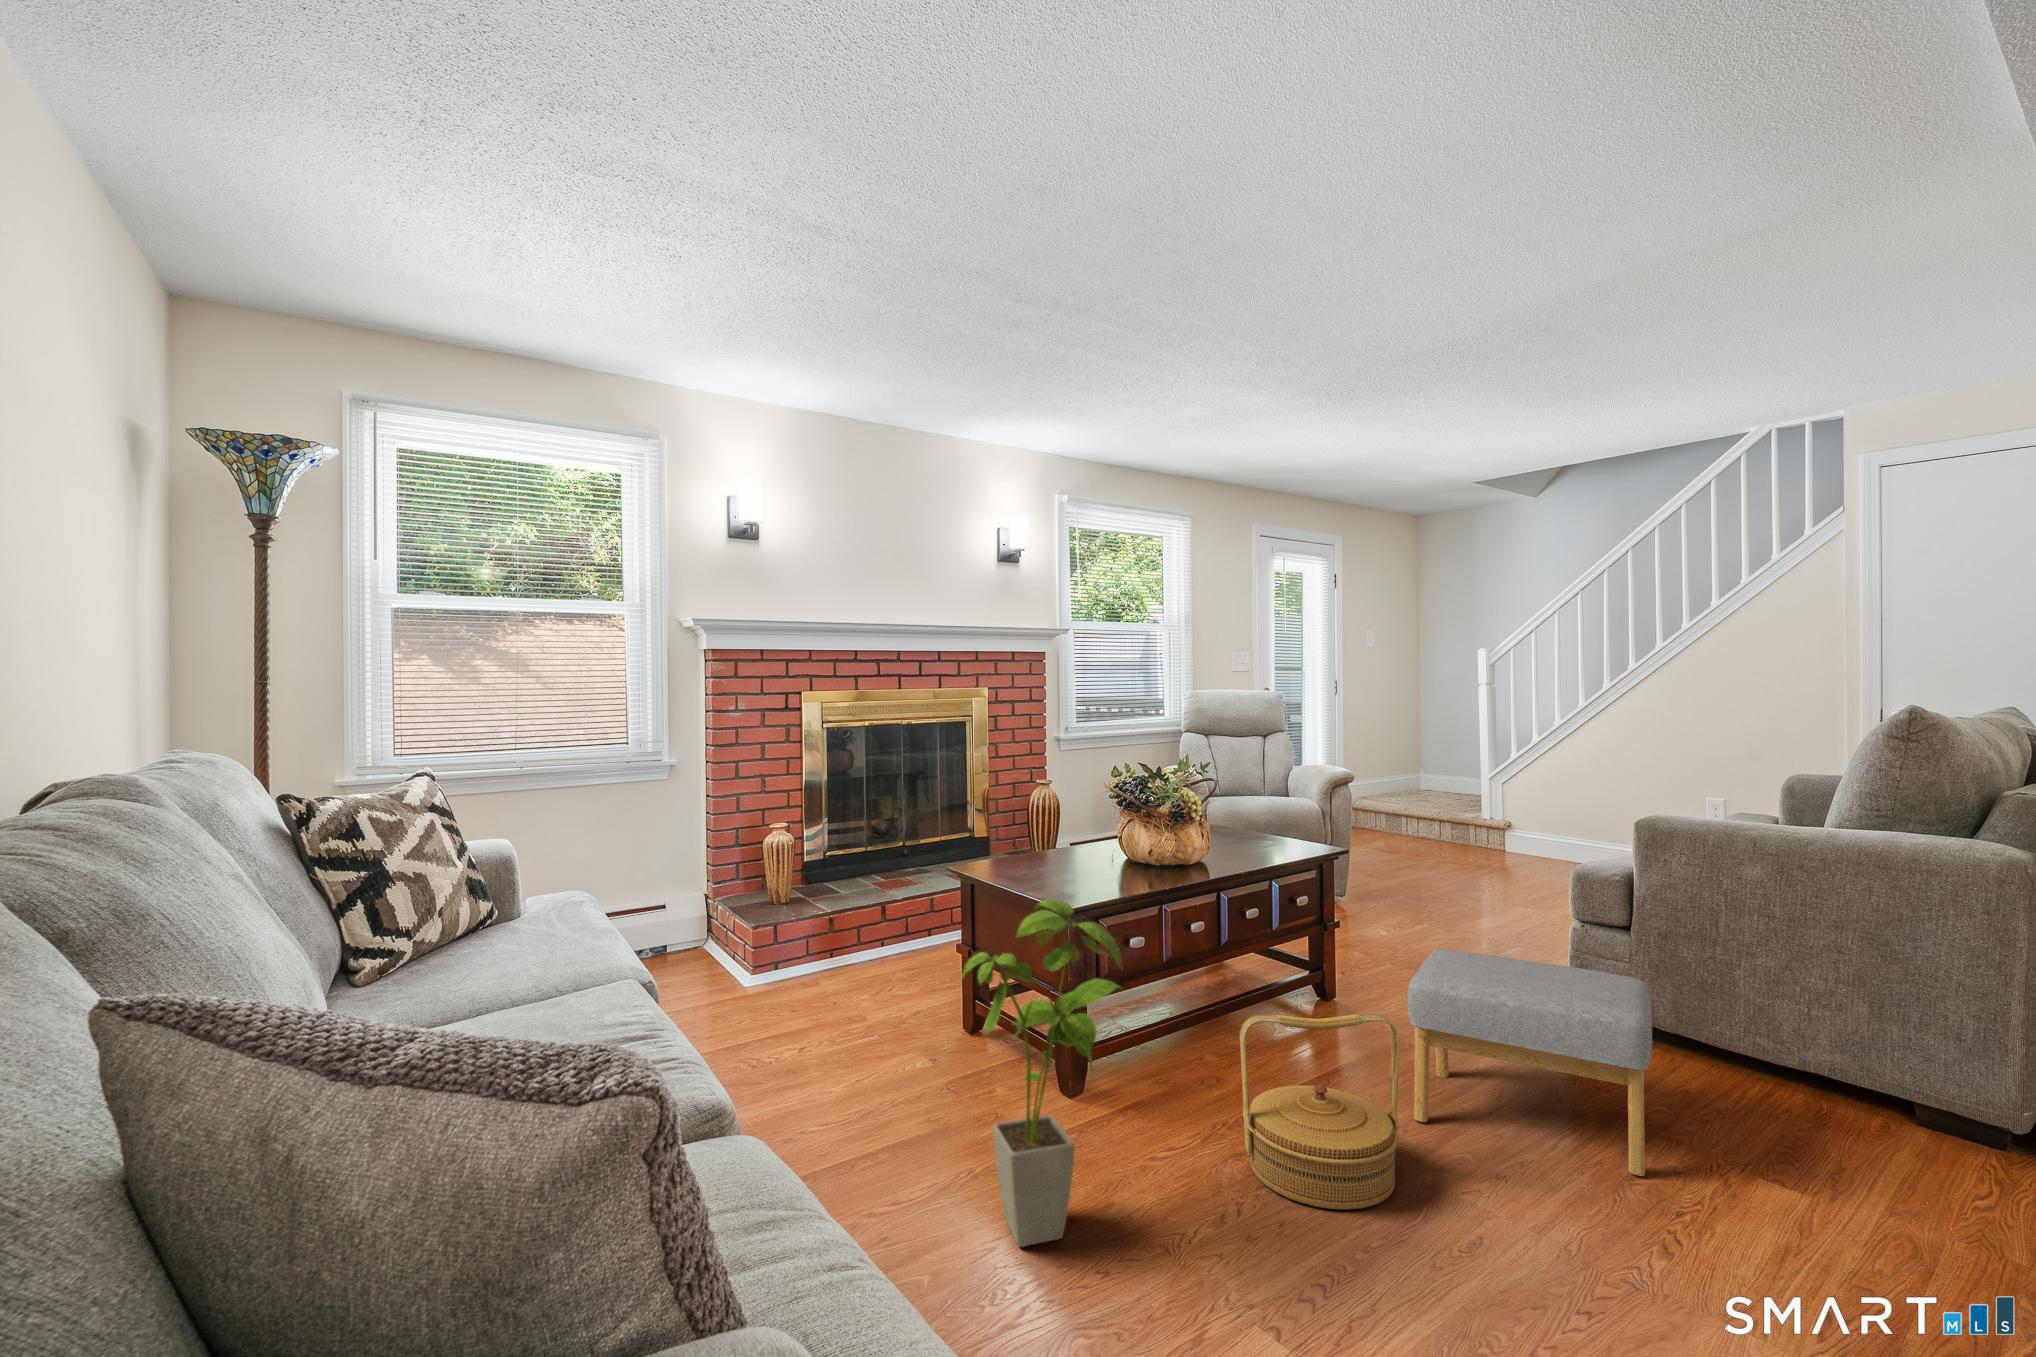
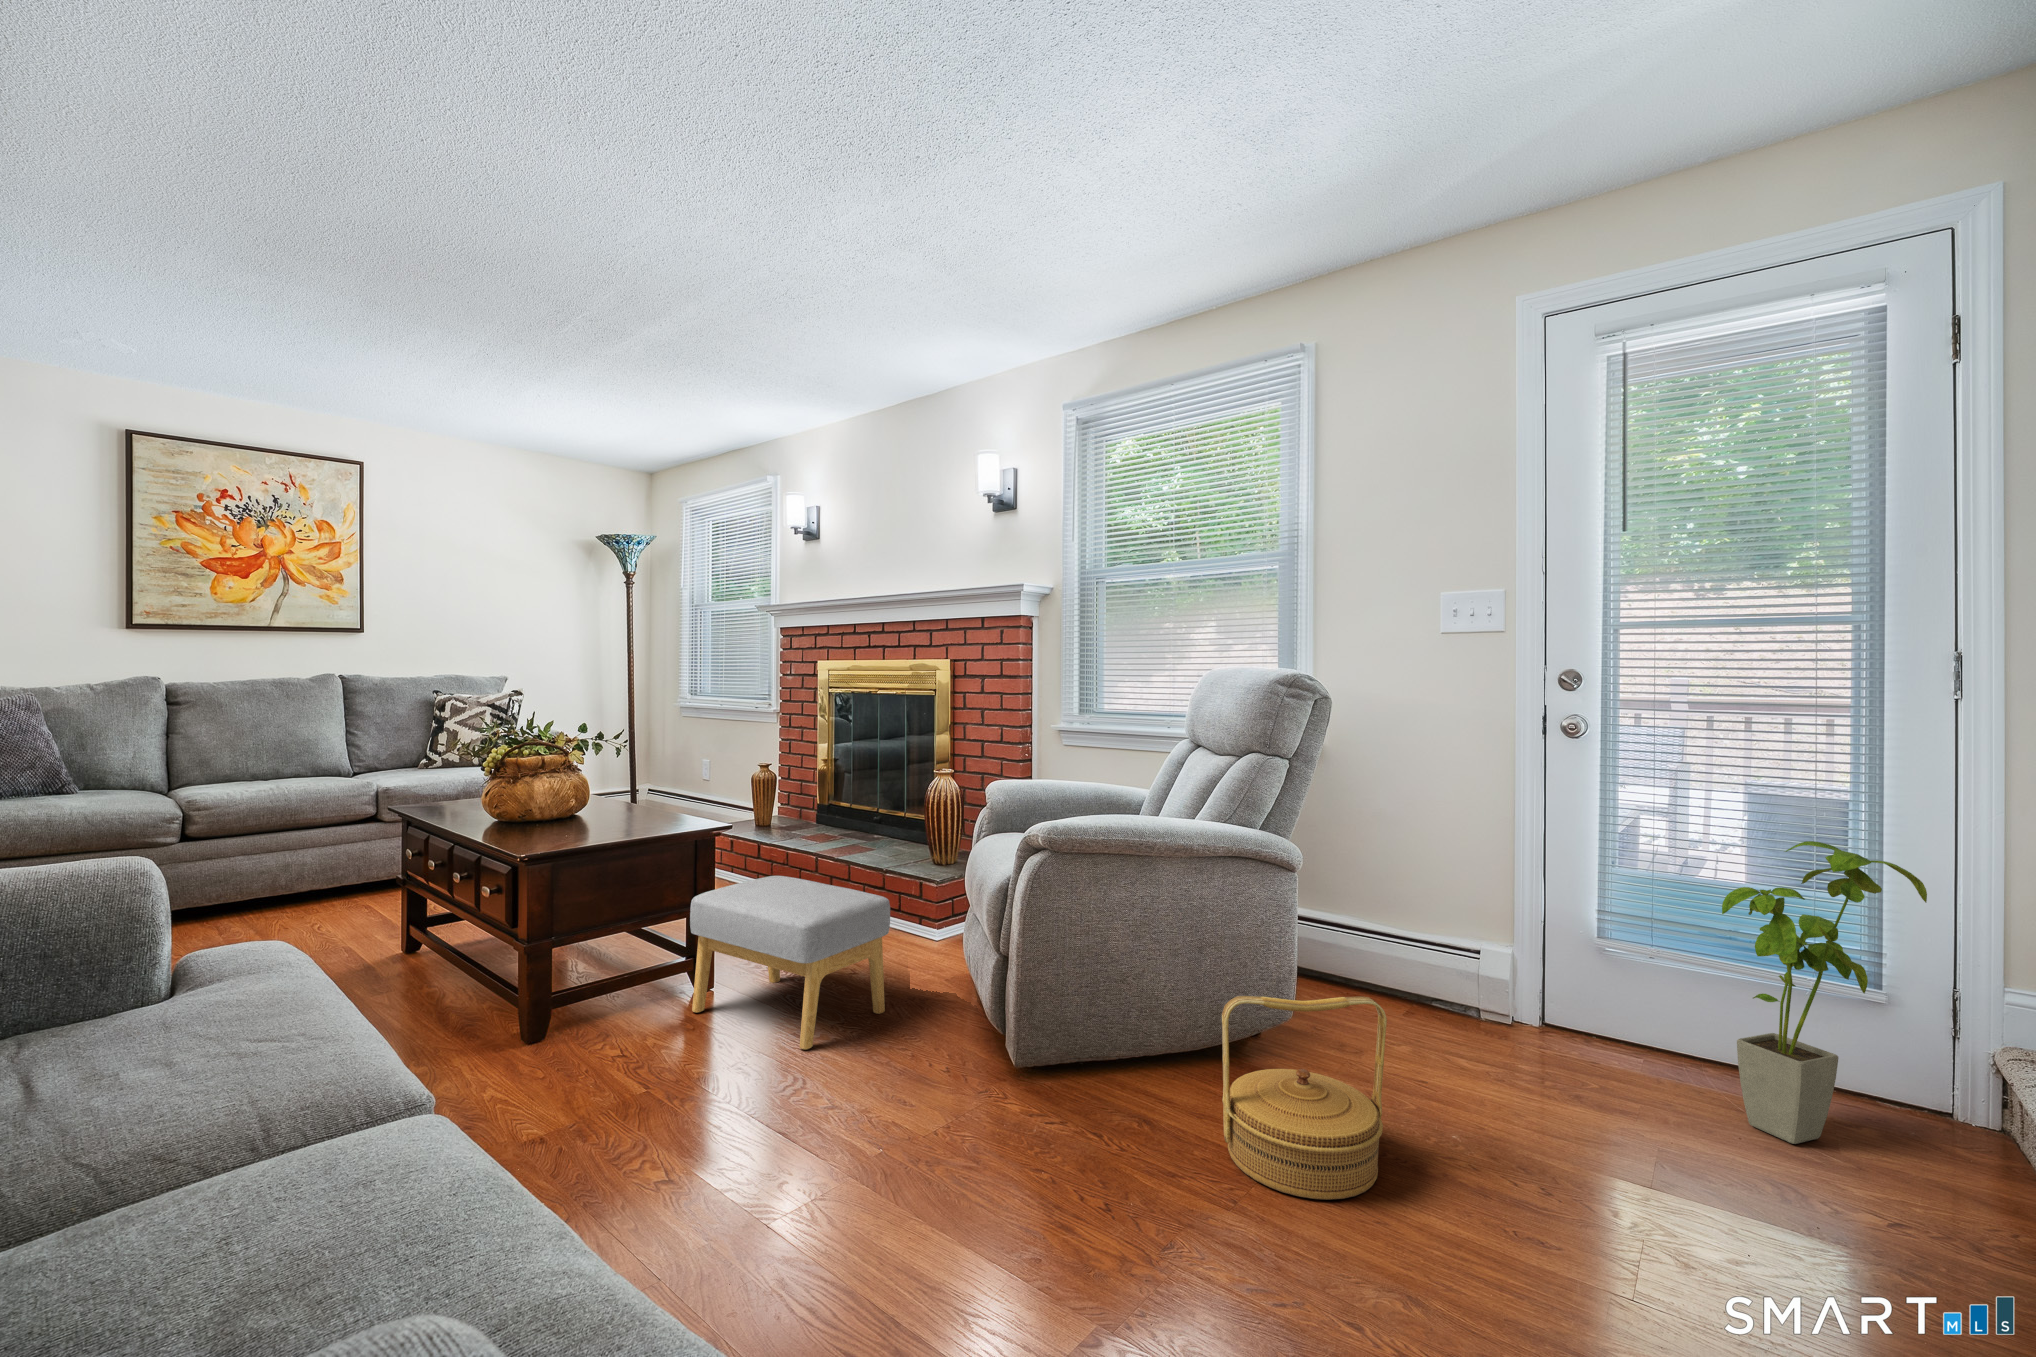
house plant: present [962,899,1122,1247] -> present [1722,841,1927,1144]
footstool: present [1408,950,1652,1176] -> present [690,876,890,1049]

